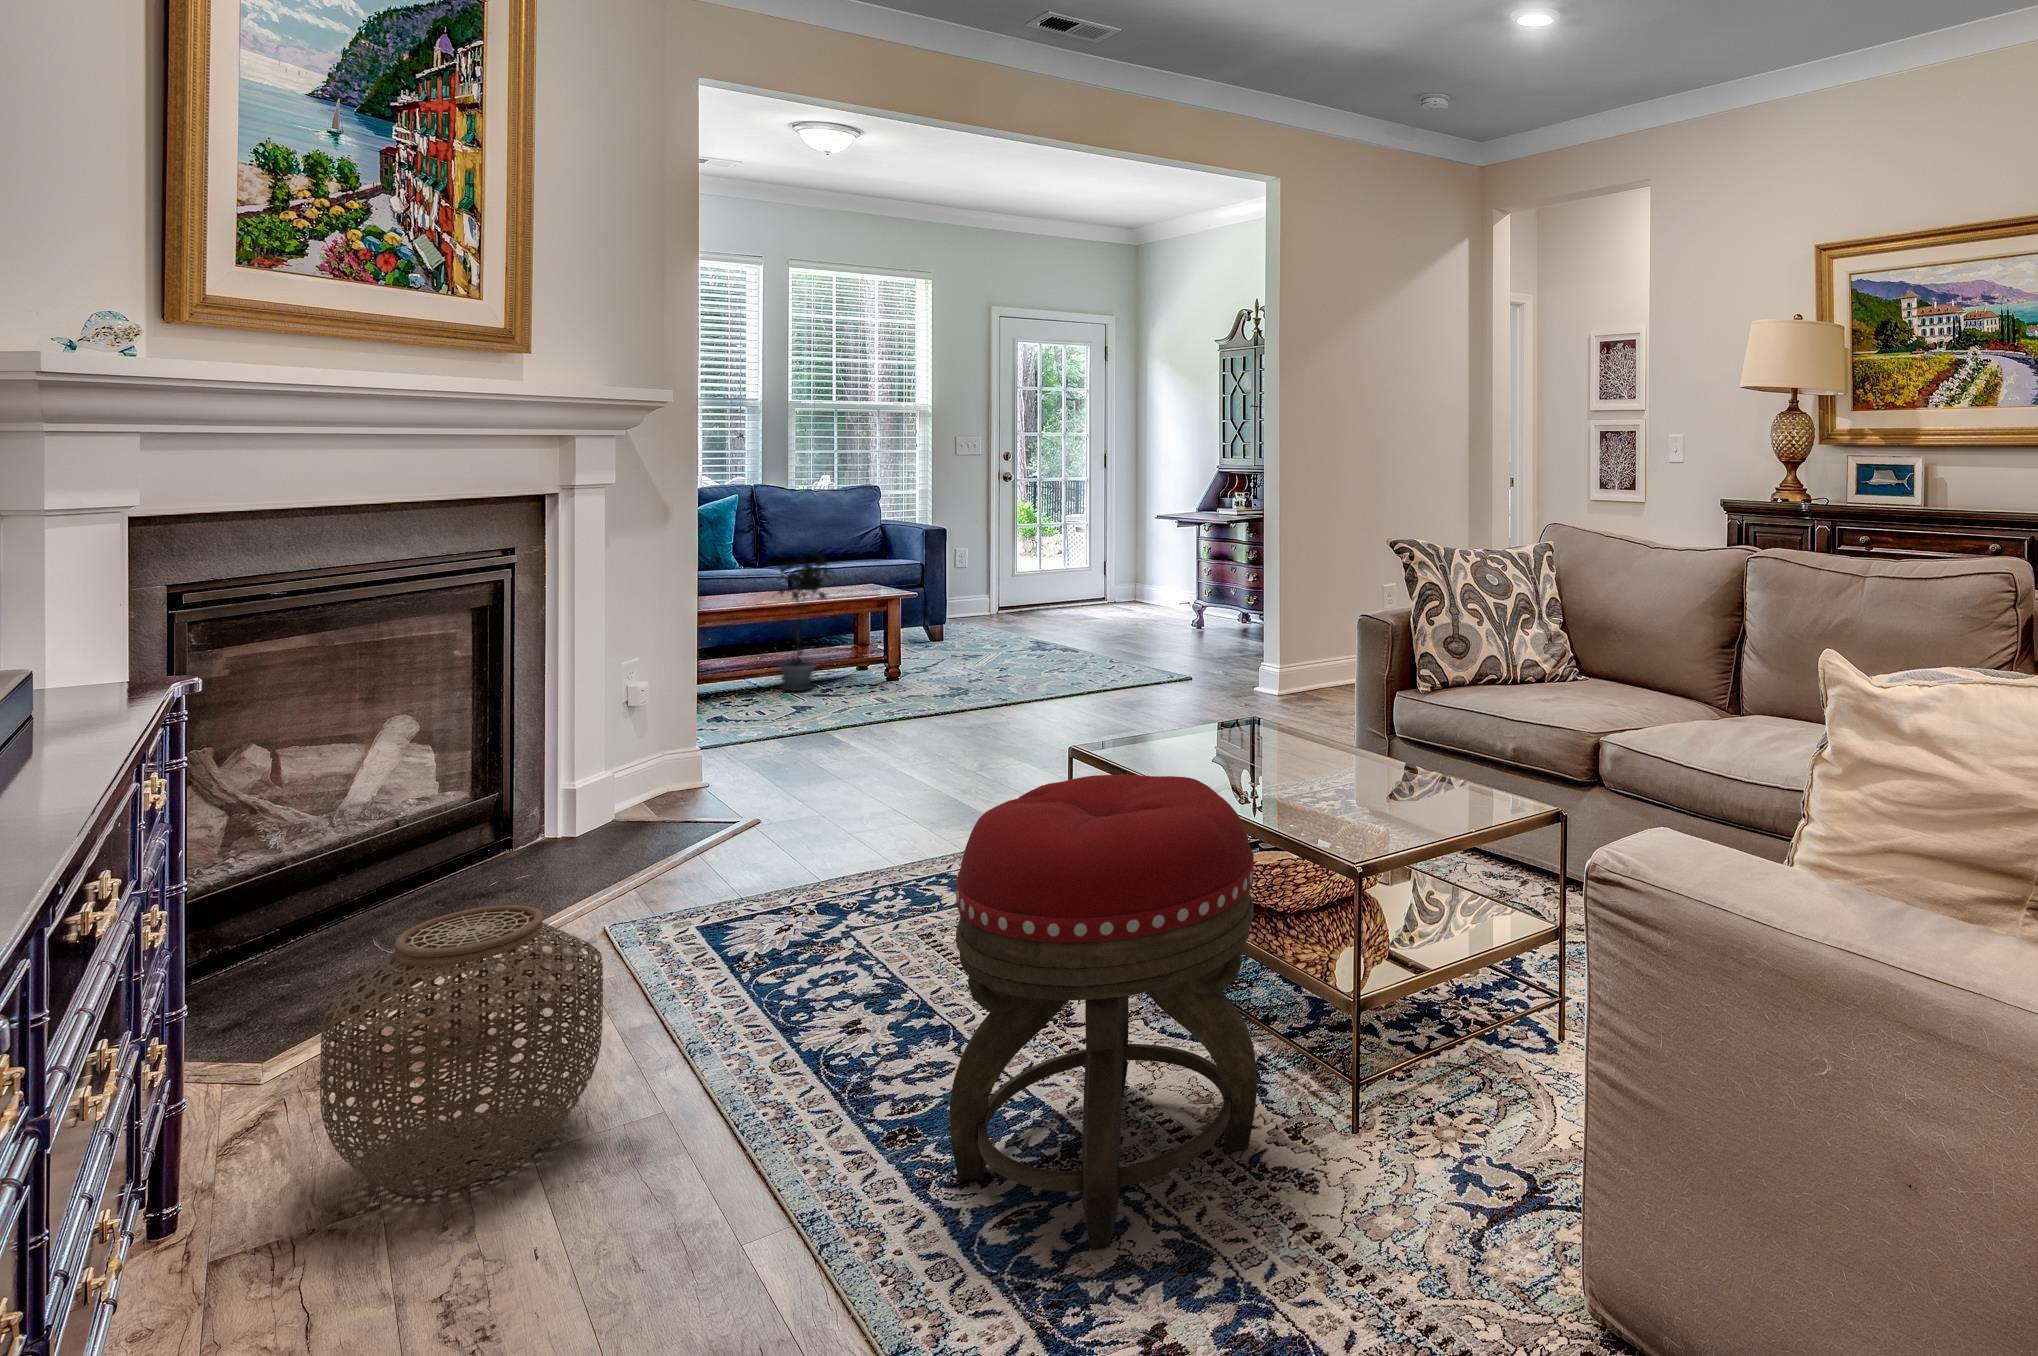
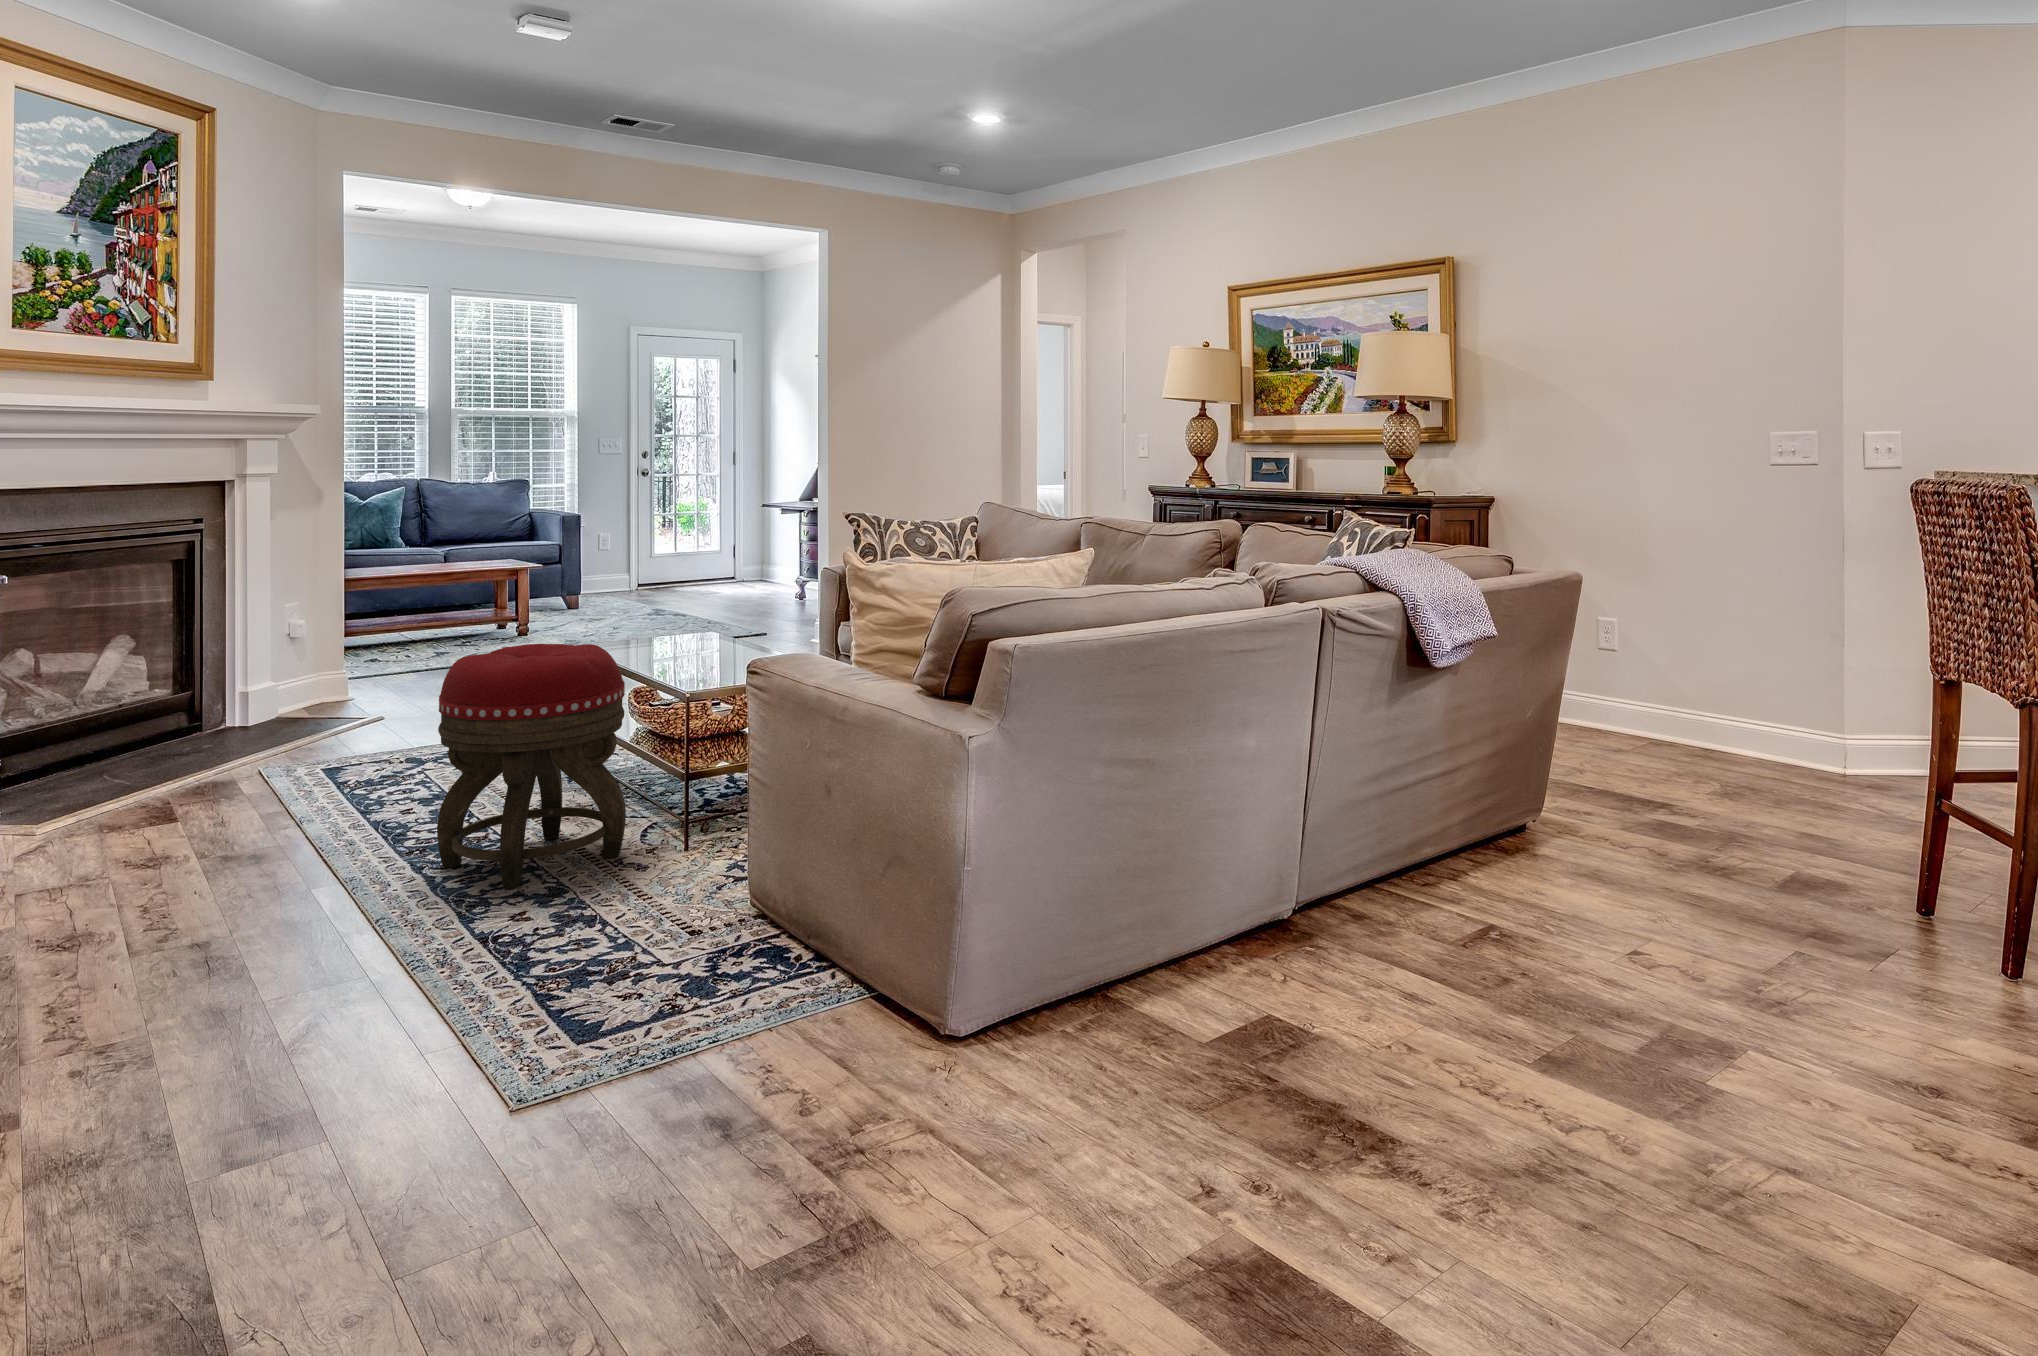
potted plant: present [772,552,833,691] -> none [413,527,470,642]
woven basket: present [320,905,603,1195] -> none [79,718,242,872]

